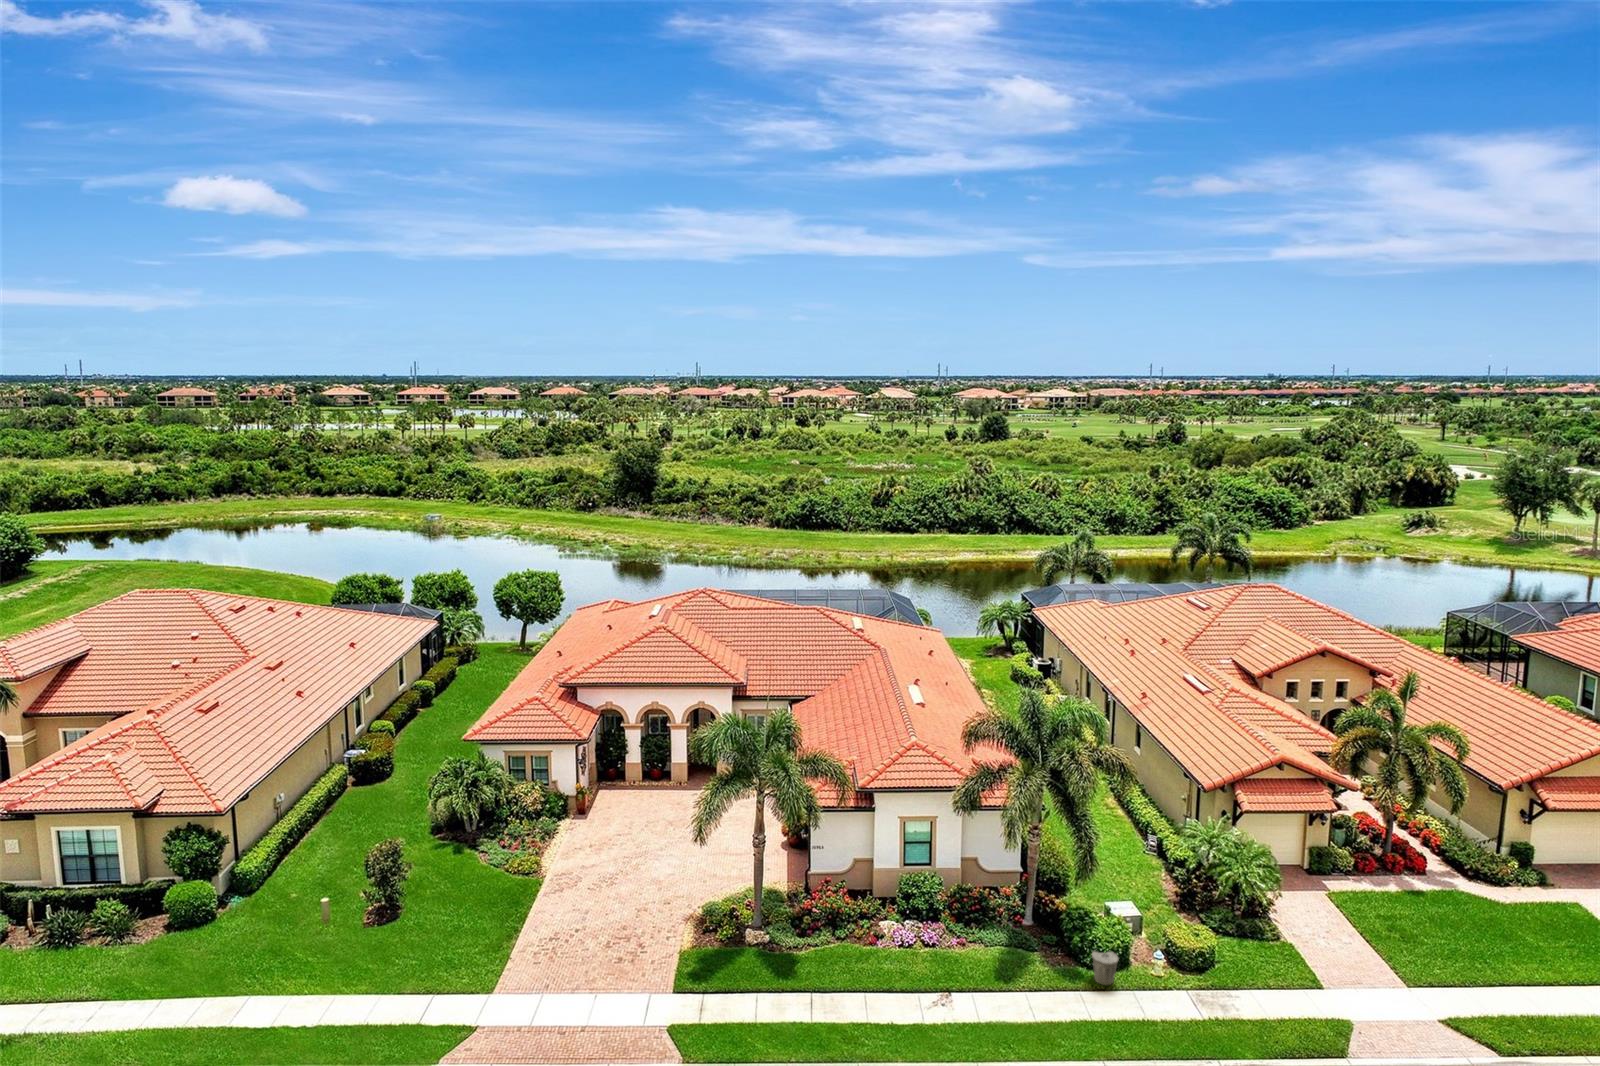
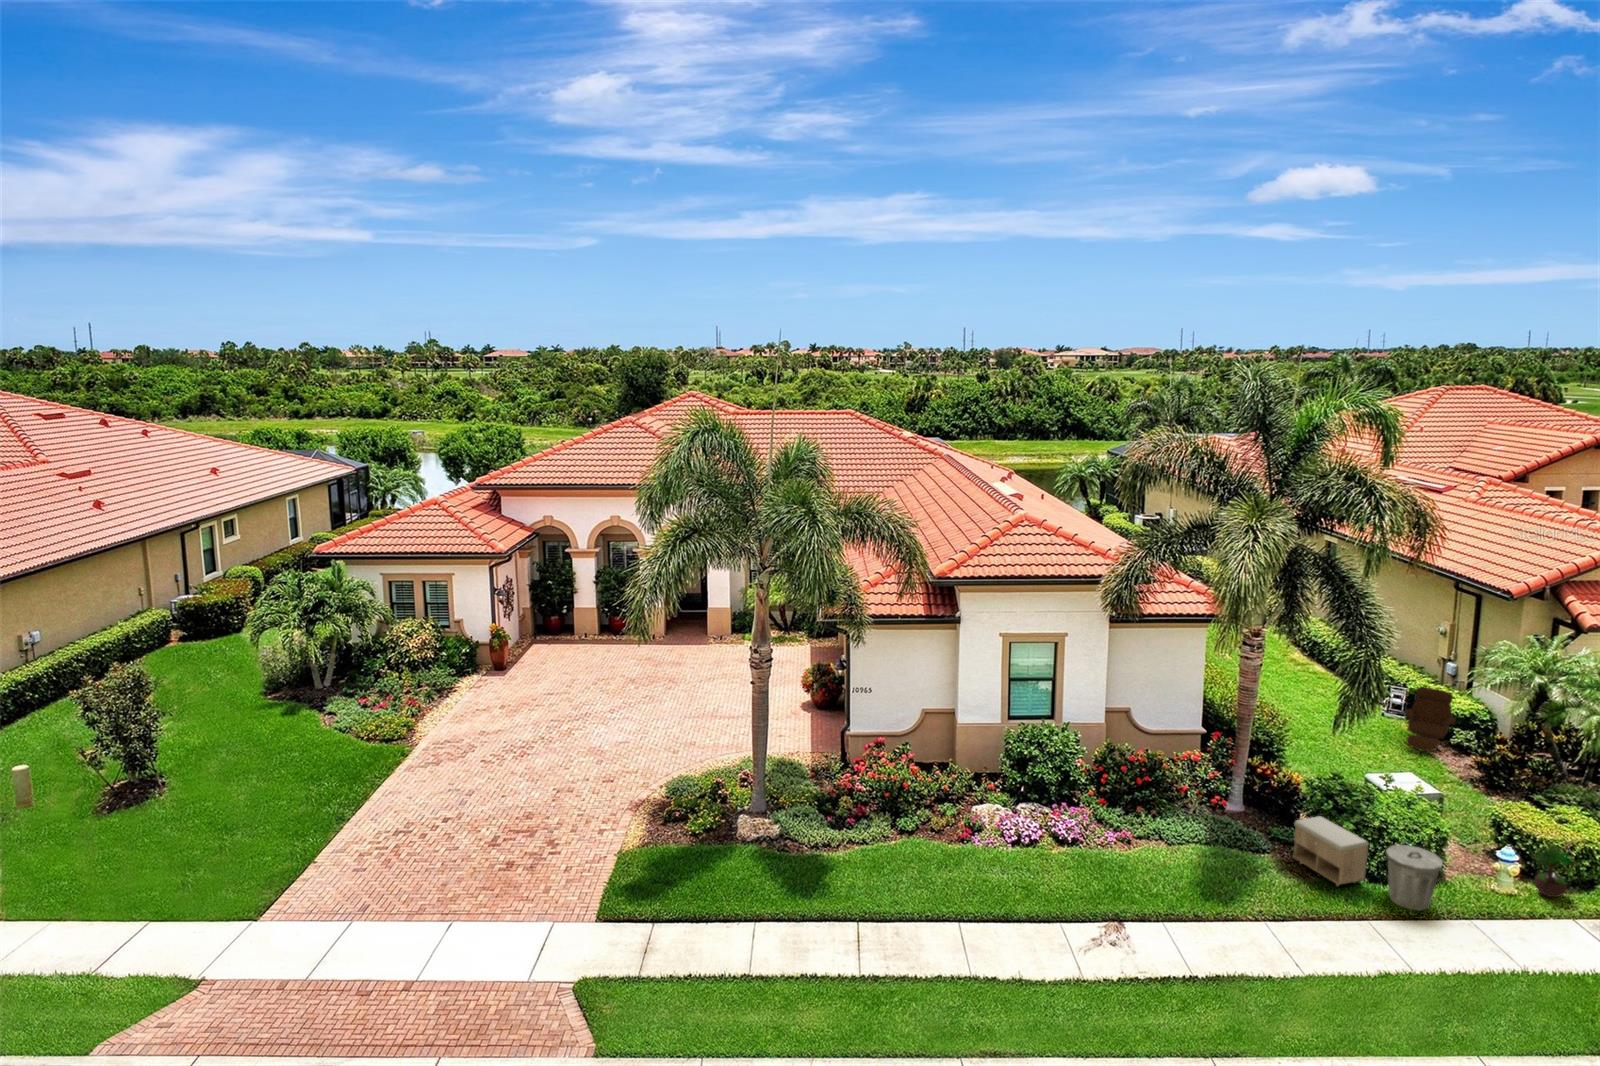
lounge chair: none [1146,840,1177,886] -> present [1405,687,1456,756]
storage bench: none [1051,931,1086,971] -> present [1293,816,1368,886]
potted tree: none [1168,947,1187,977] -> present [1534,846,1569,897]

